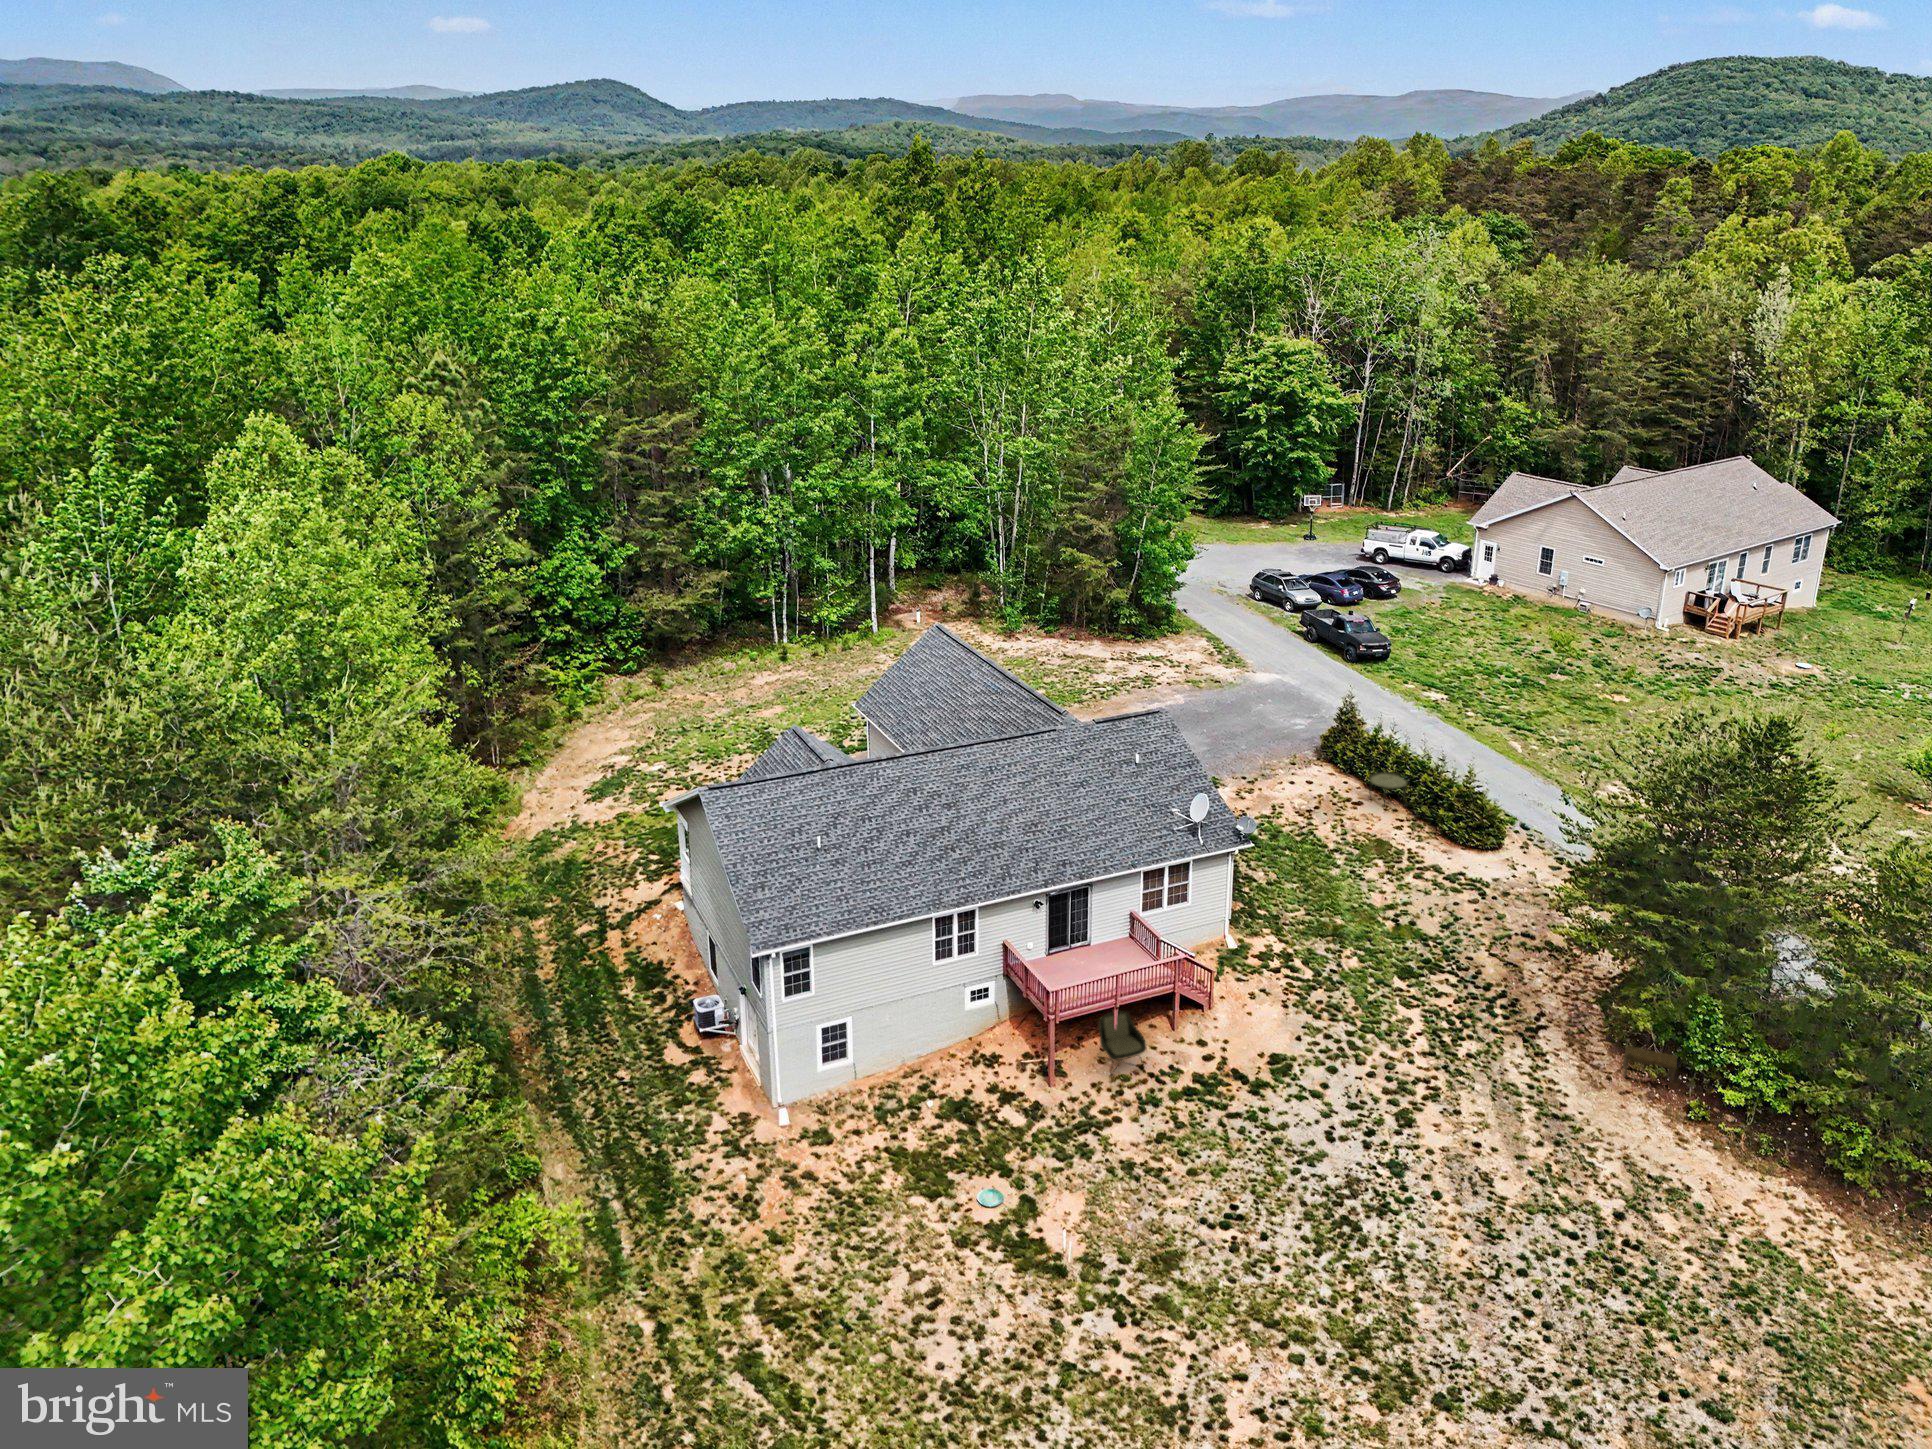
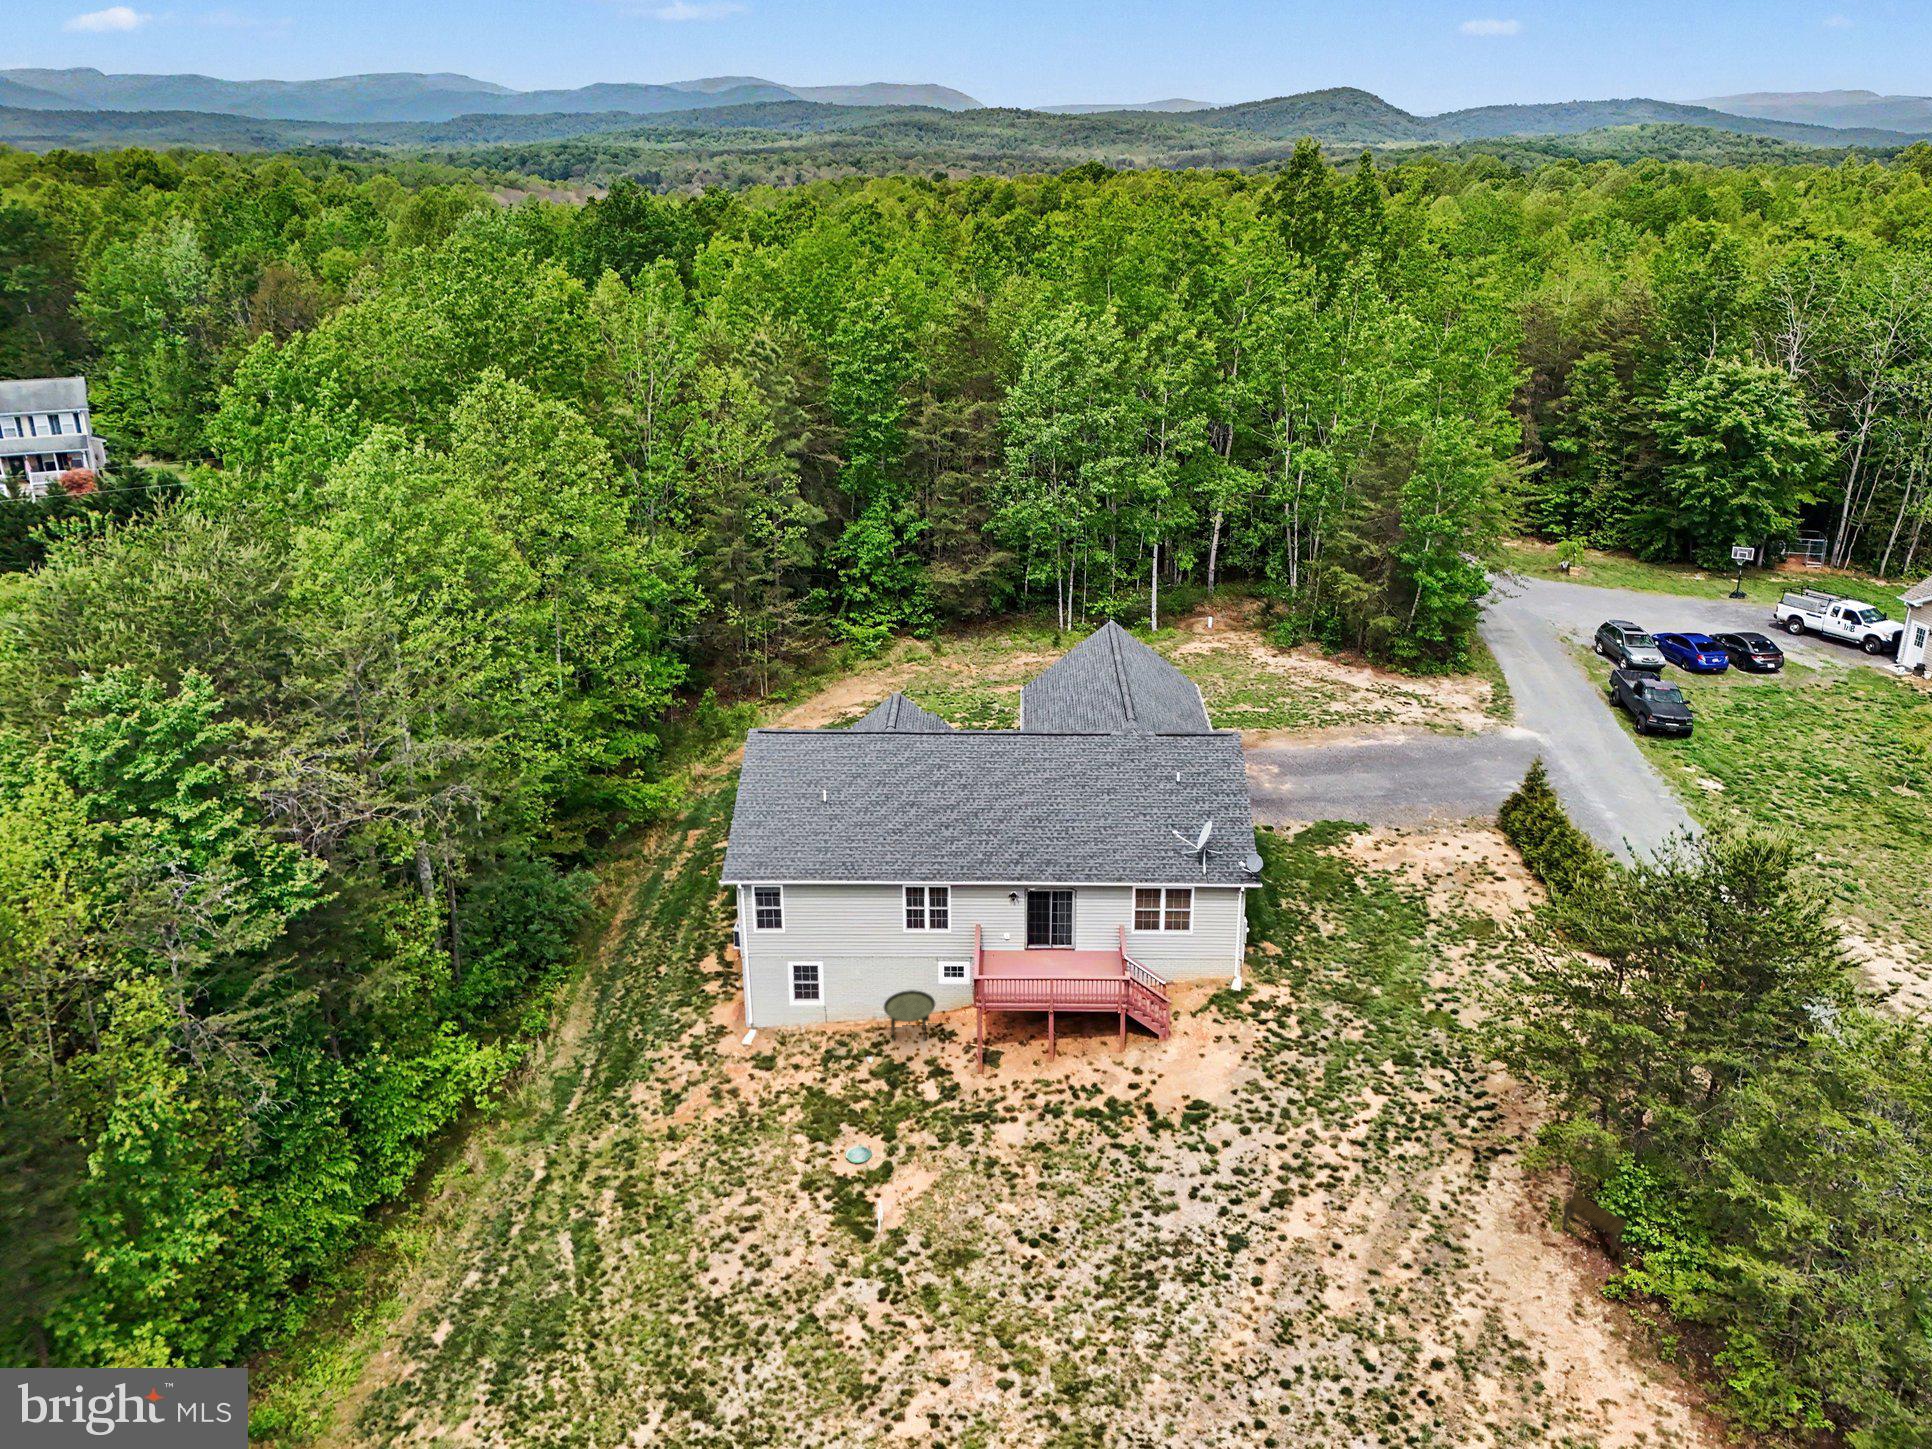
round table: present [1369,772,1409,806] -> present [884,990,935,1041]
lounge chair: present [1099,1011,1147,1074] -> none [1029,1018,1072,1079]

